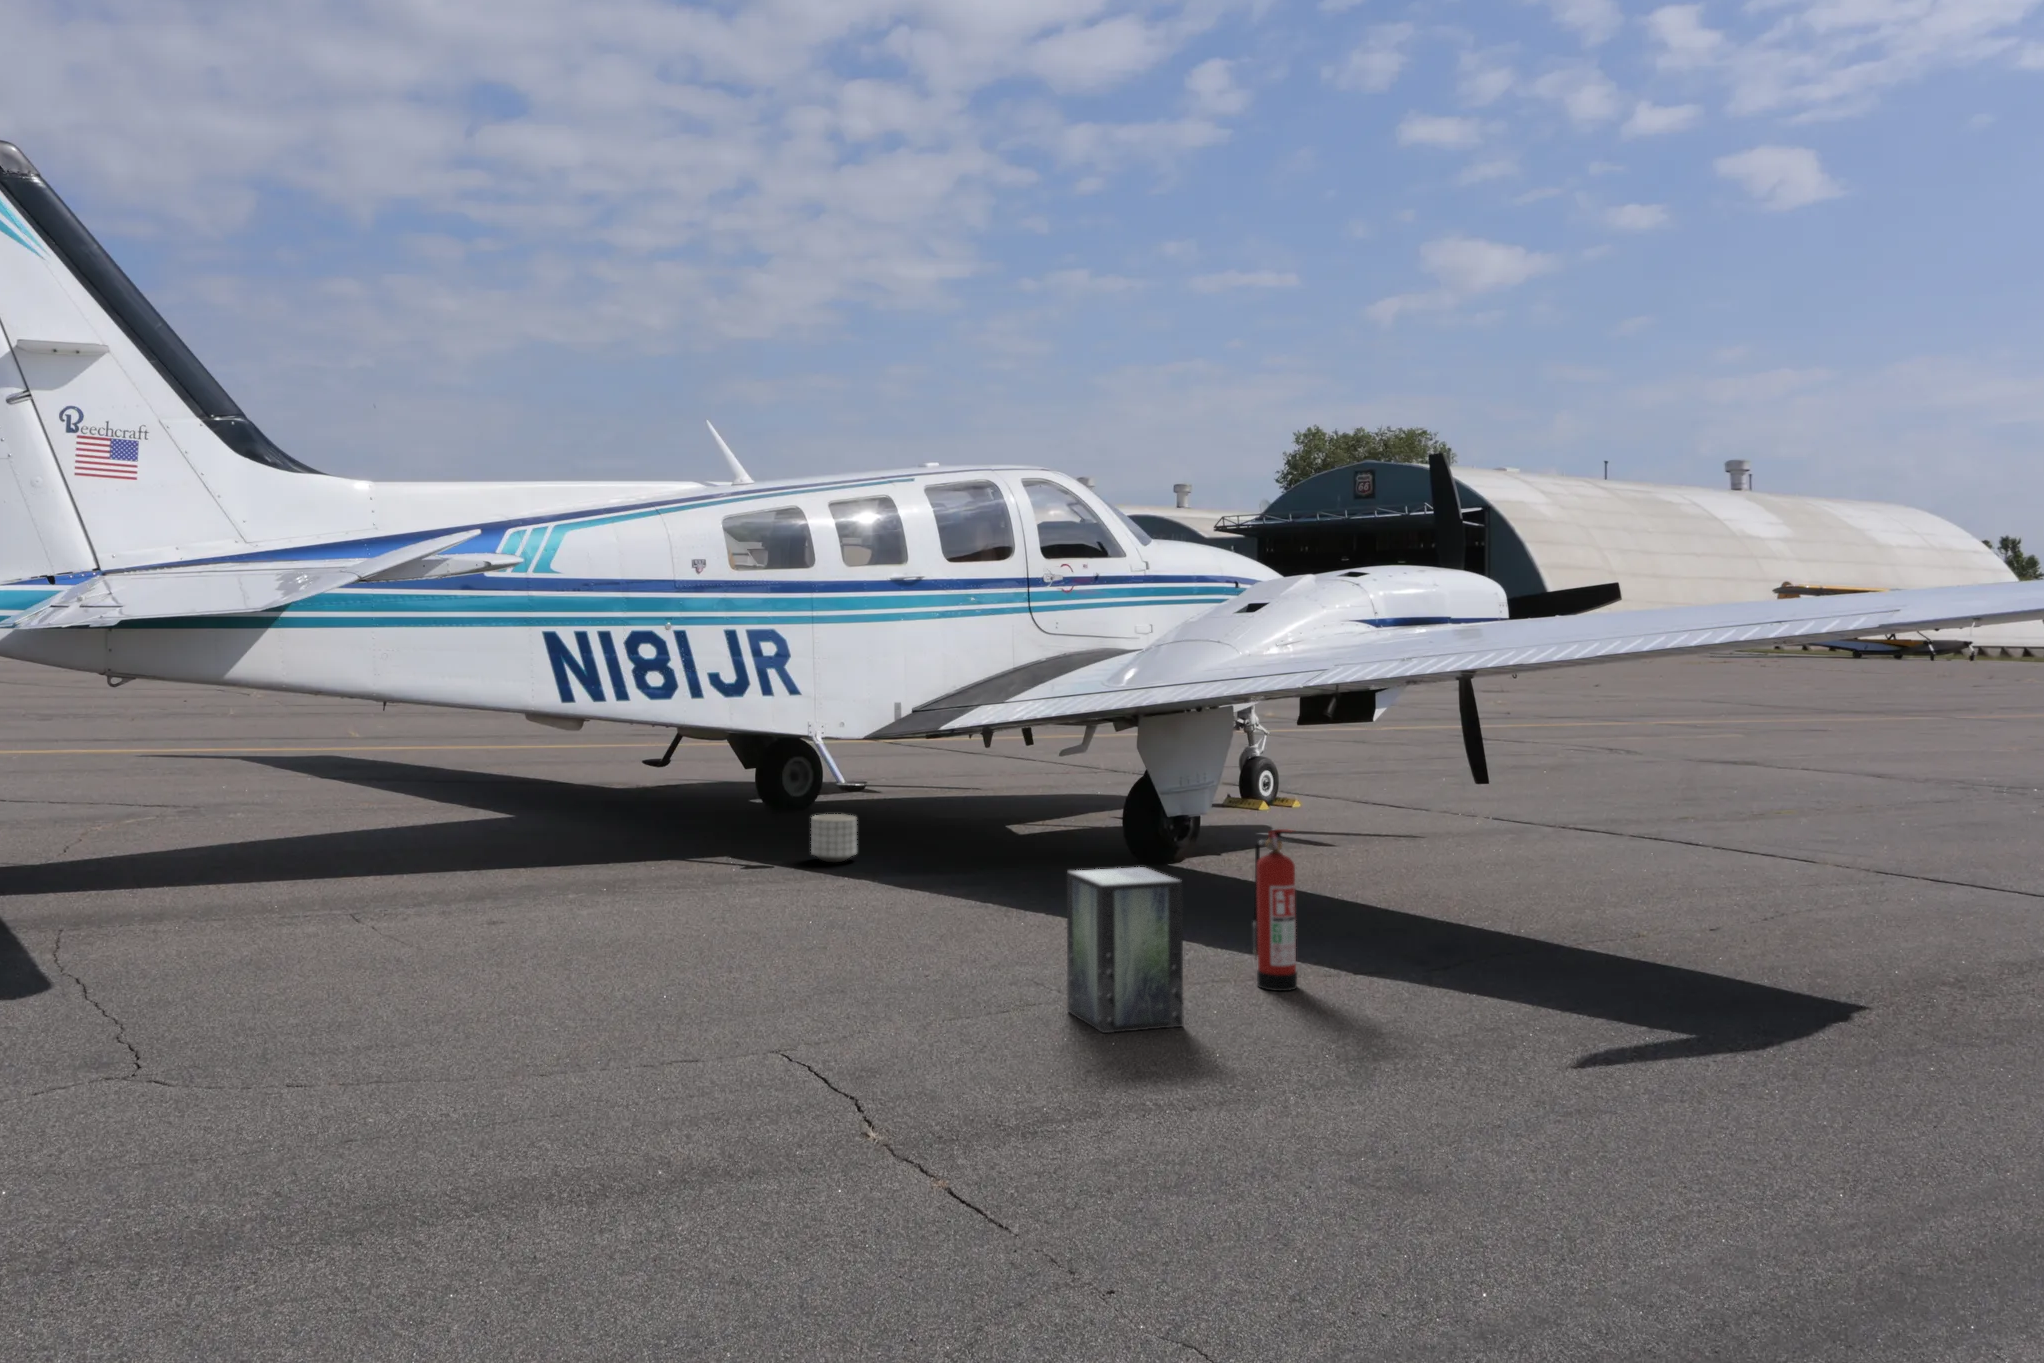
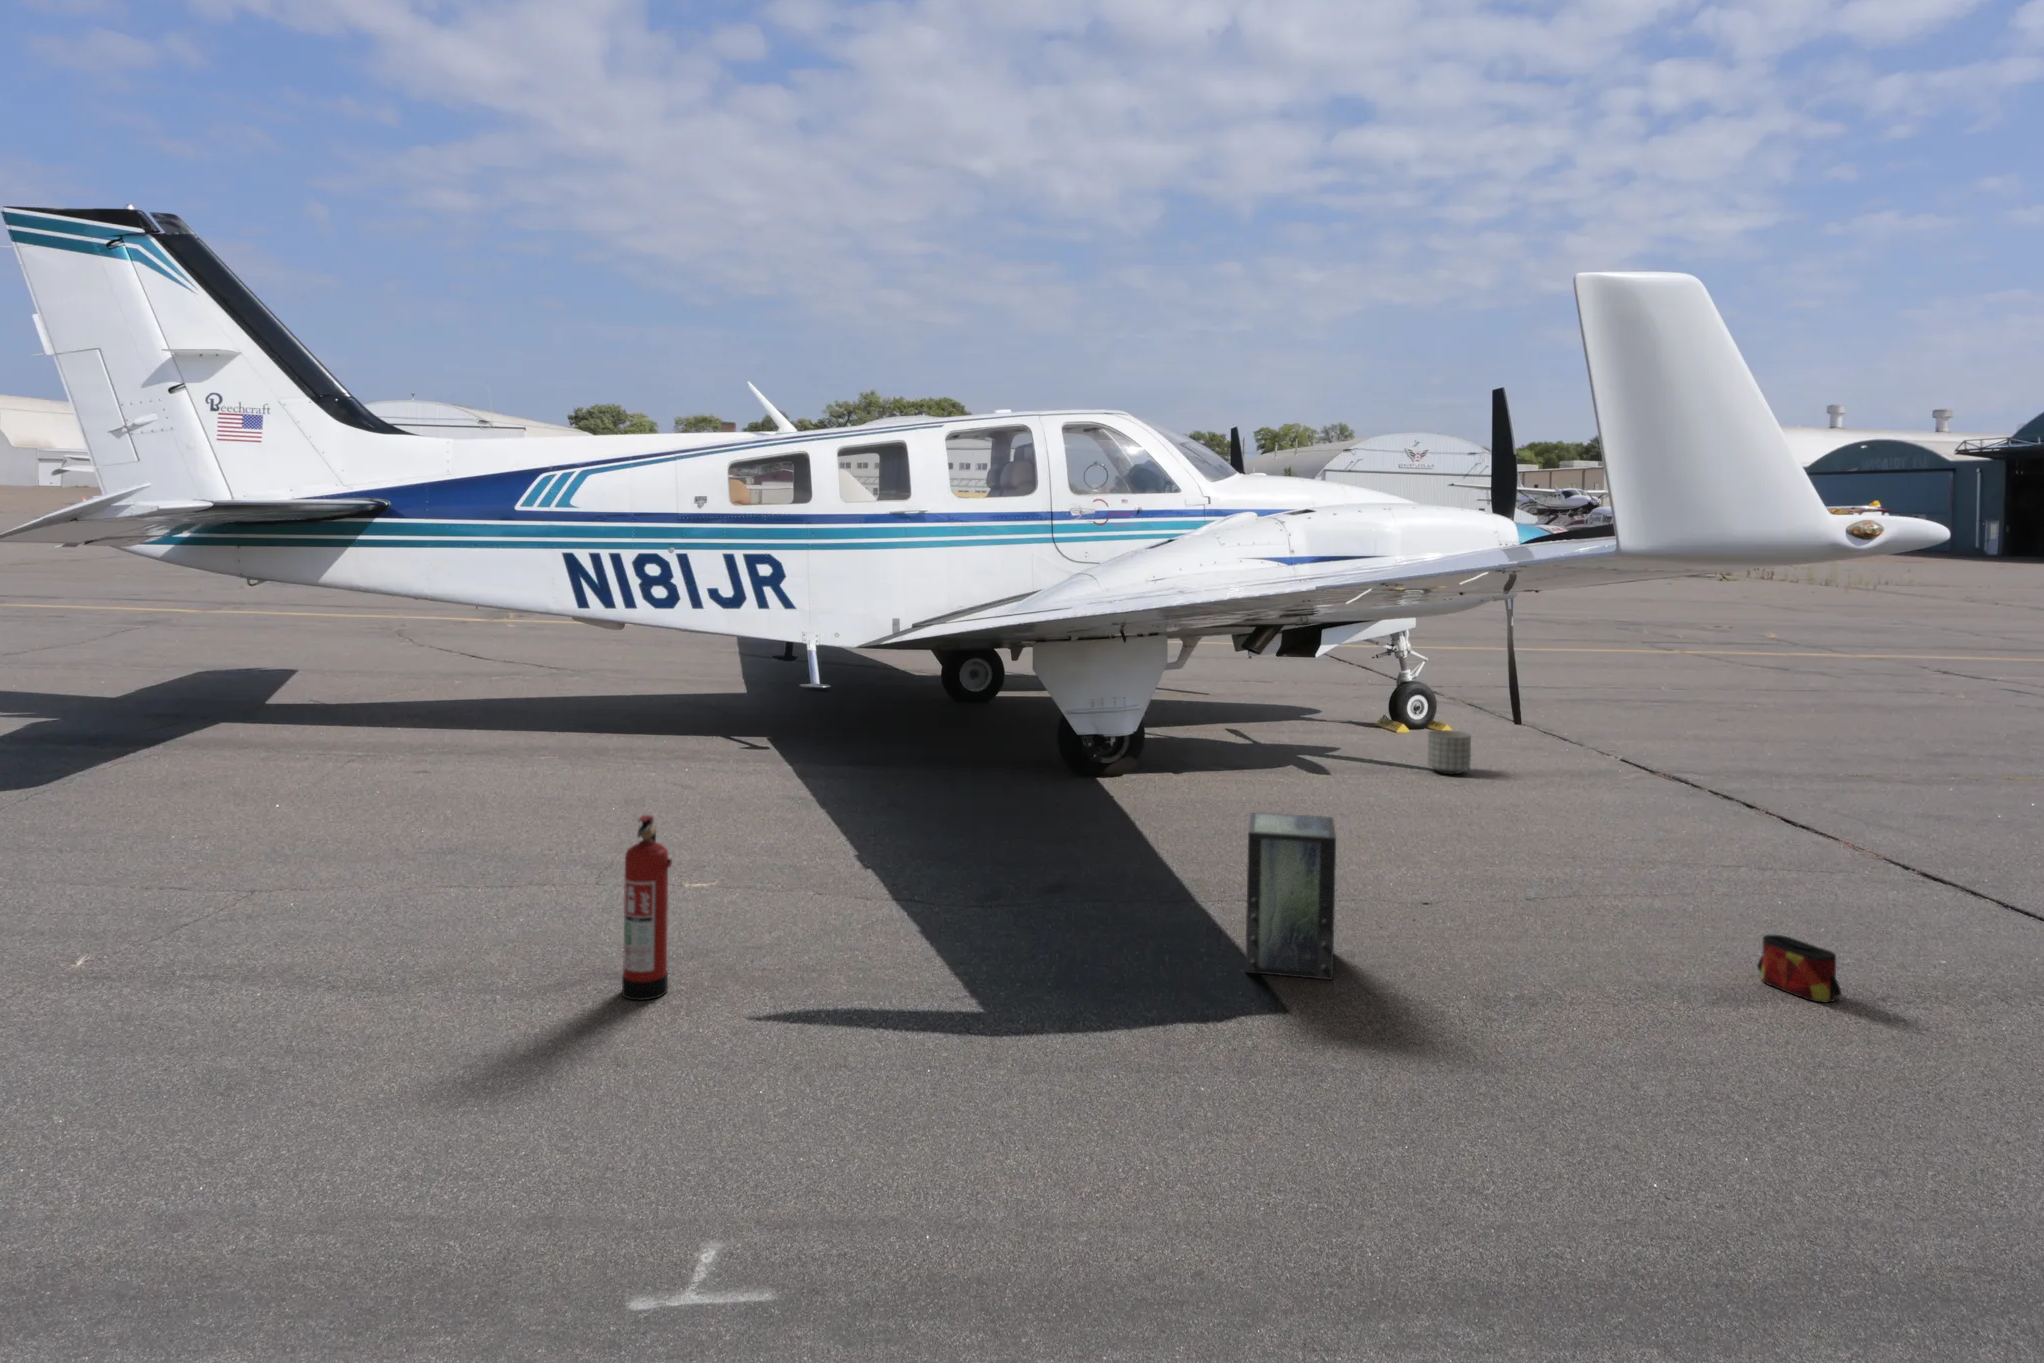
planter: present [811,814,857,862] -> present [1428,730,1471,774]
bag: none [1829,855,1898,894] -> present [1757,935,1841,1003]
storage box: present [1067,867,1184,1033] -> present [1245,812,1336,980]

